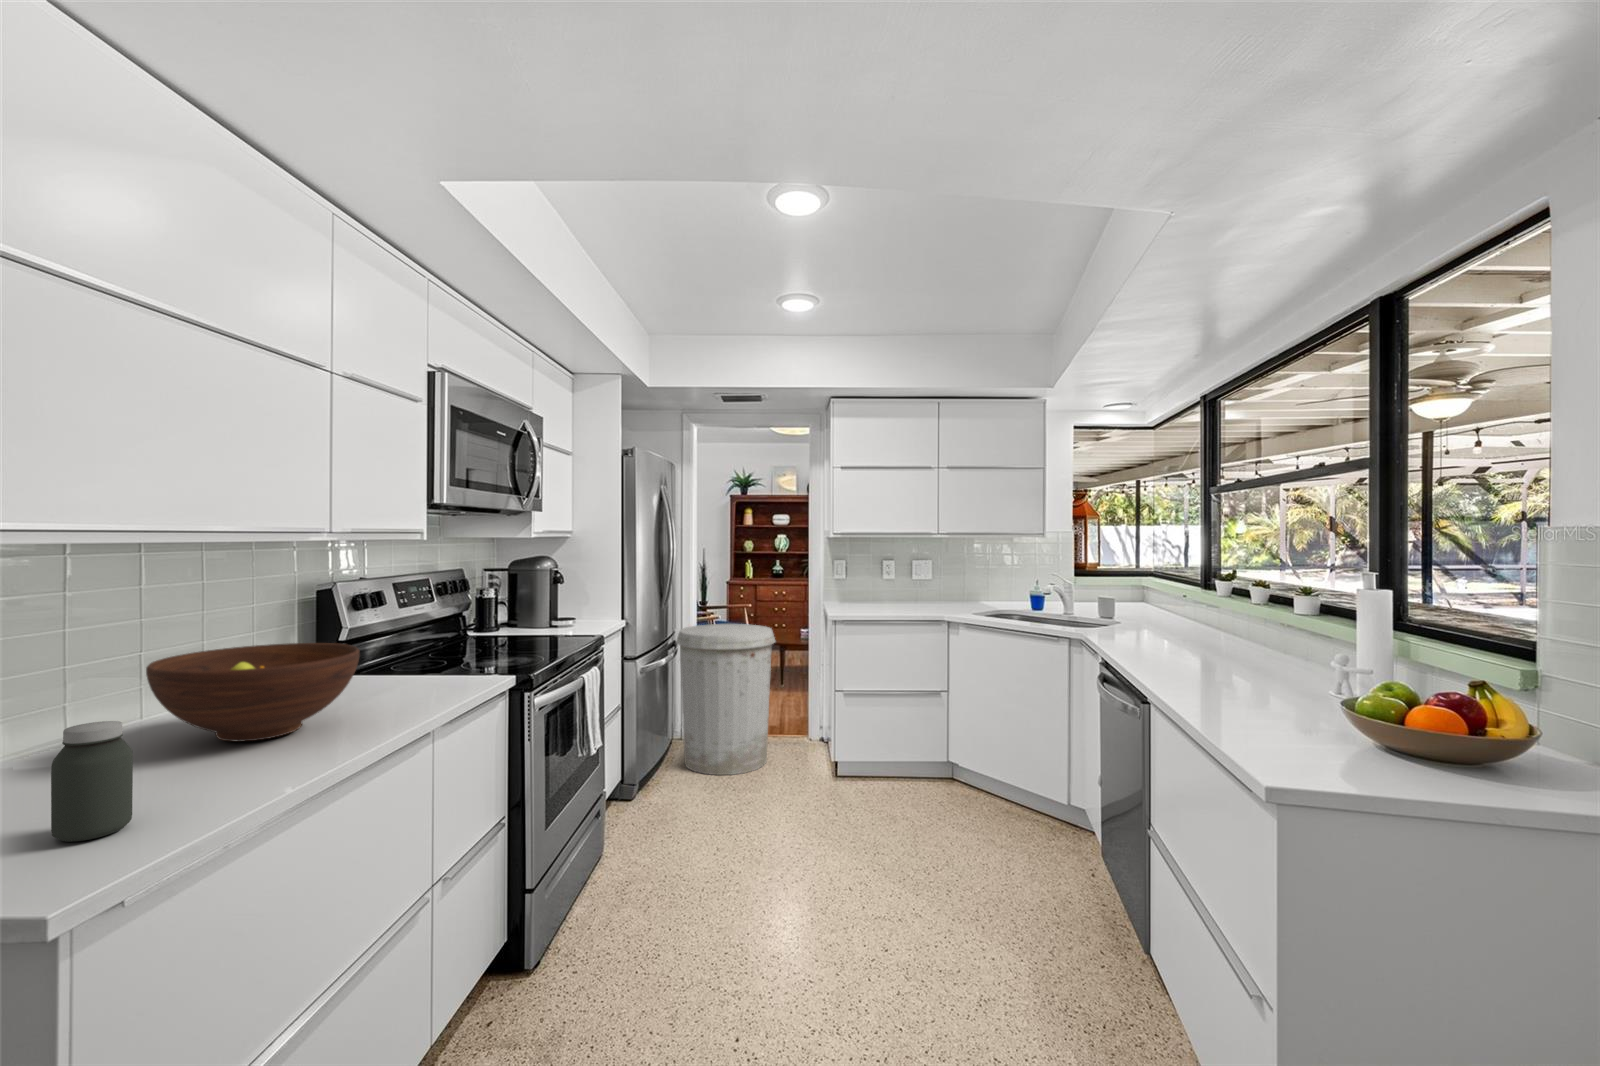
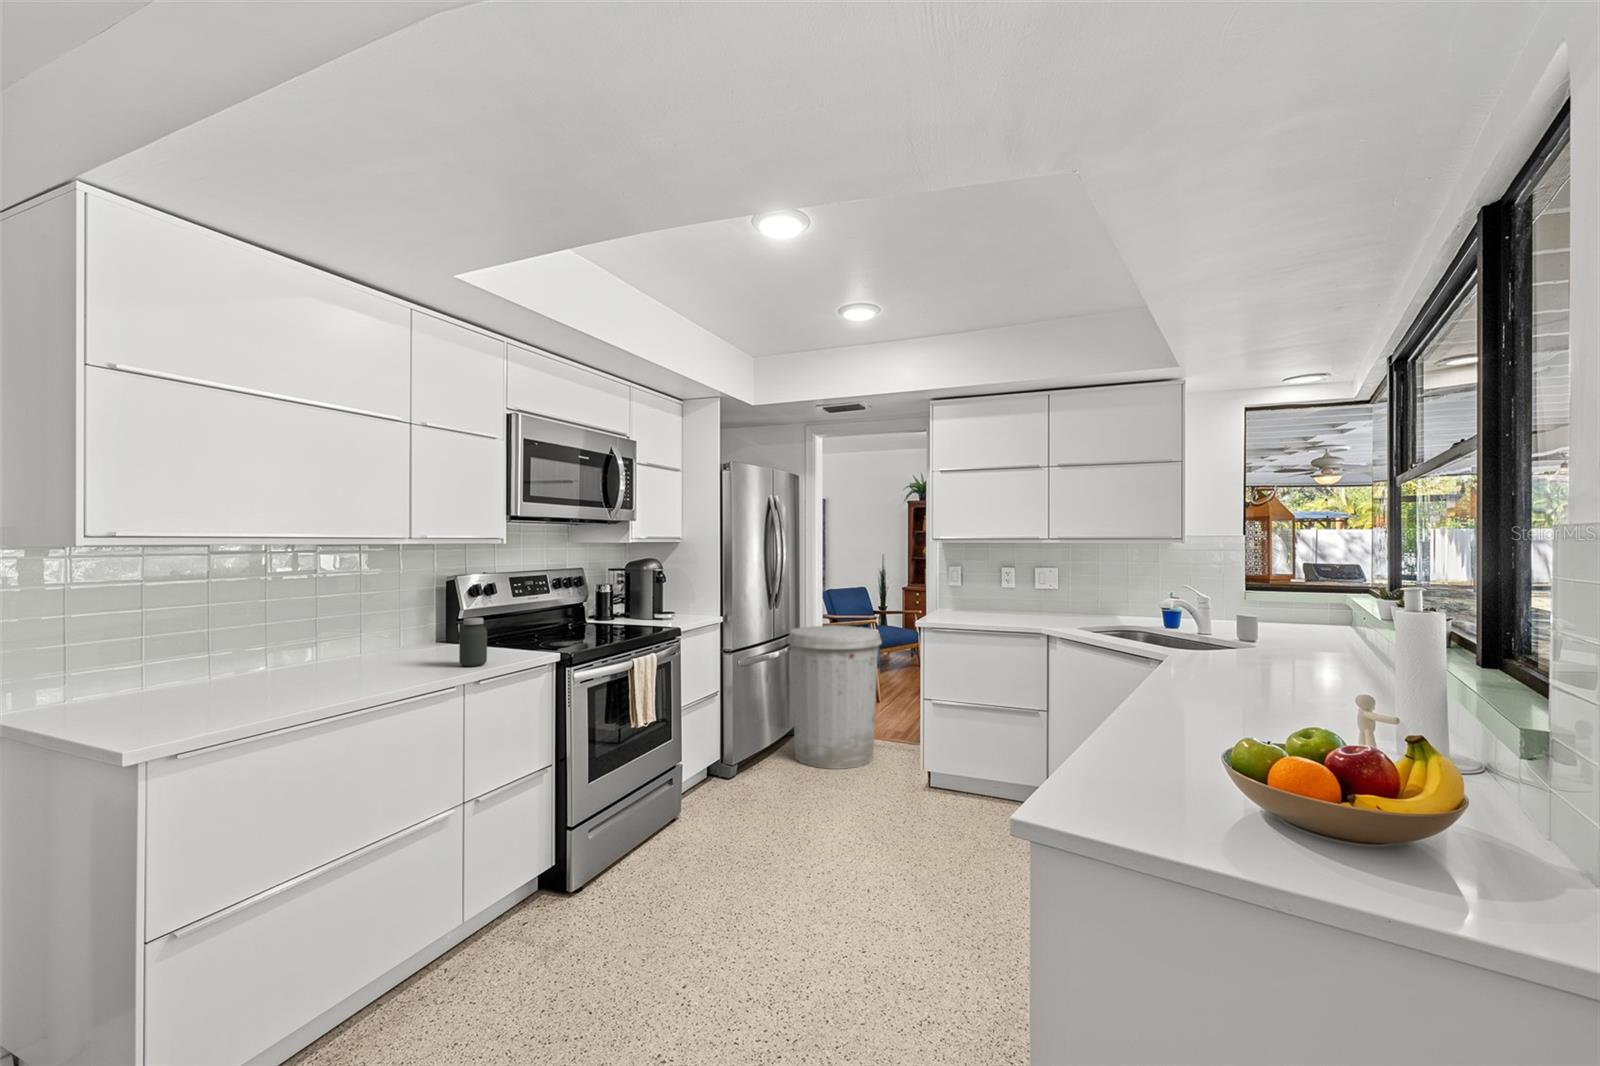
fruit bowl: present [146,643,360,742] -> none [283,617,421,681]
jar: present [51,721,133,842] -> present [459,618,487,666]

